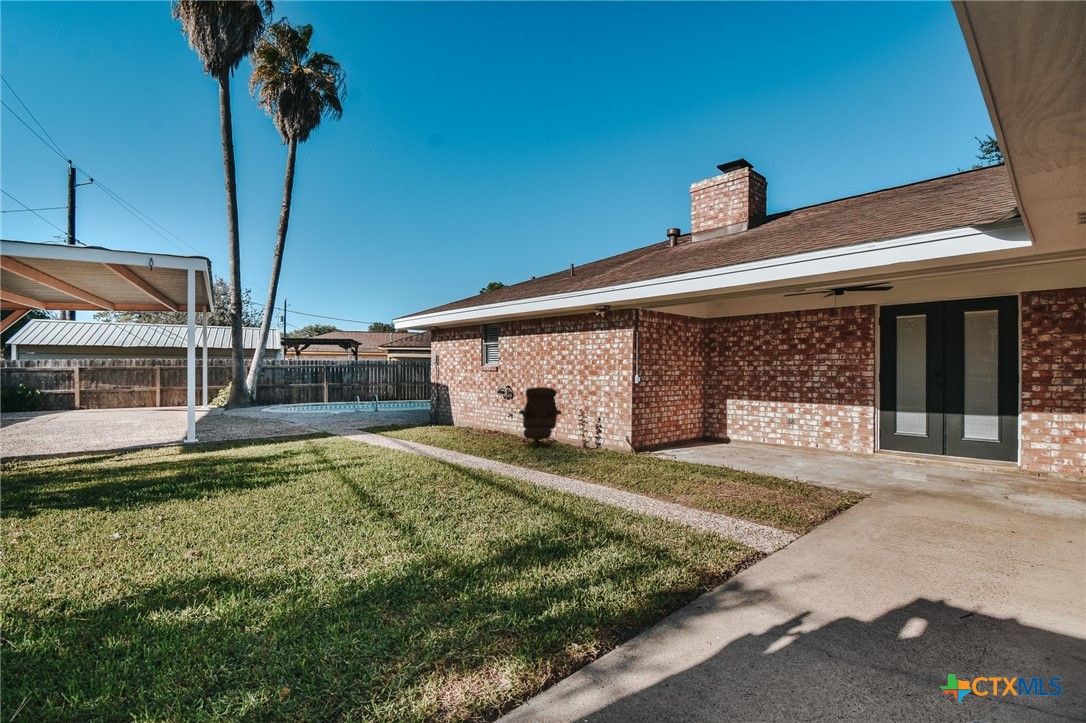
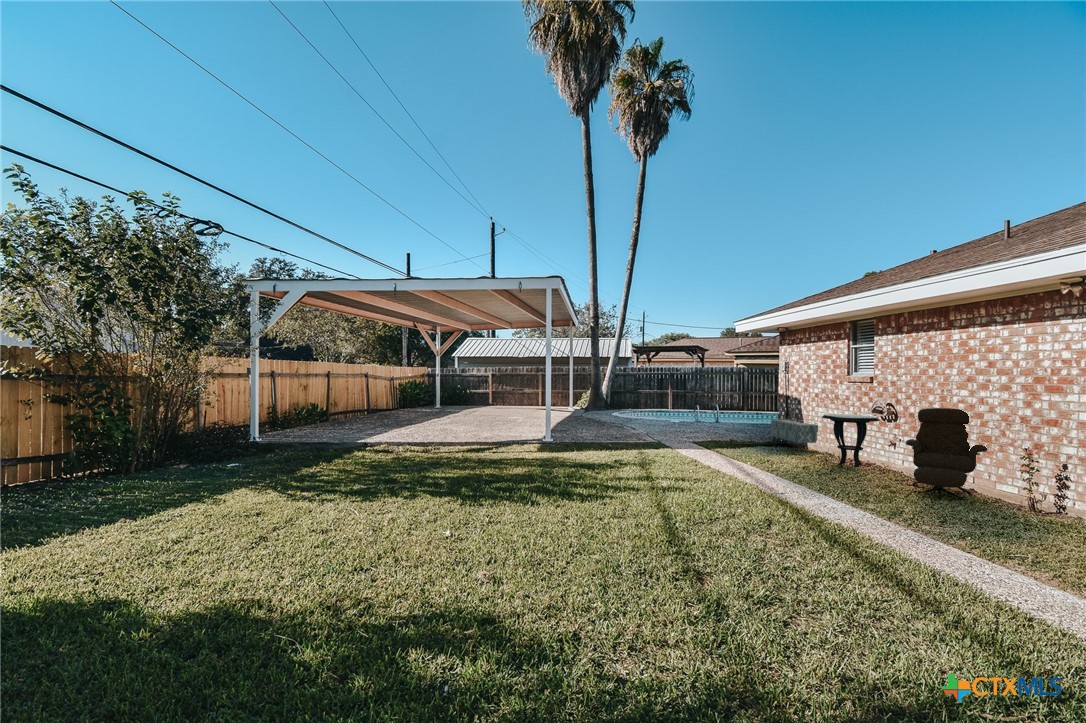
side table: none [465,396,503,434] -> present [822,414,880,467]
bench: none [425,403,465,428] -> present [771,420,818,451]

